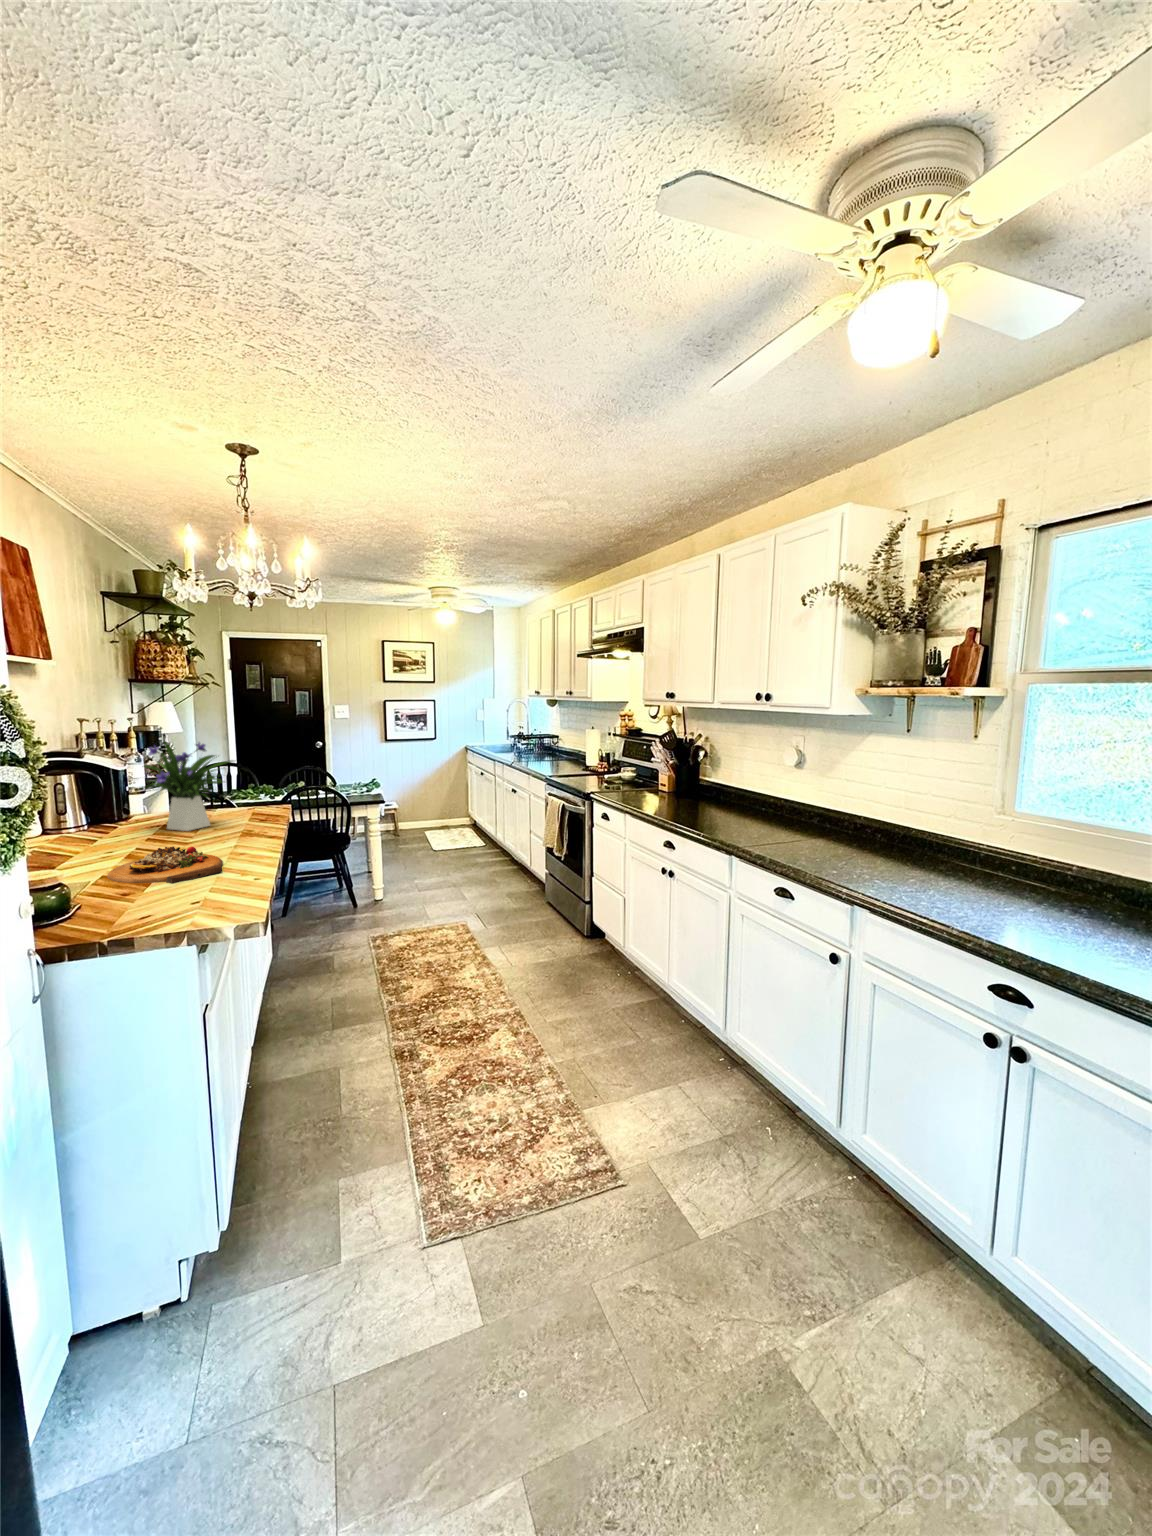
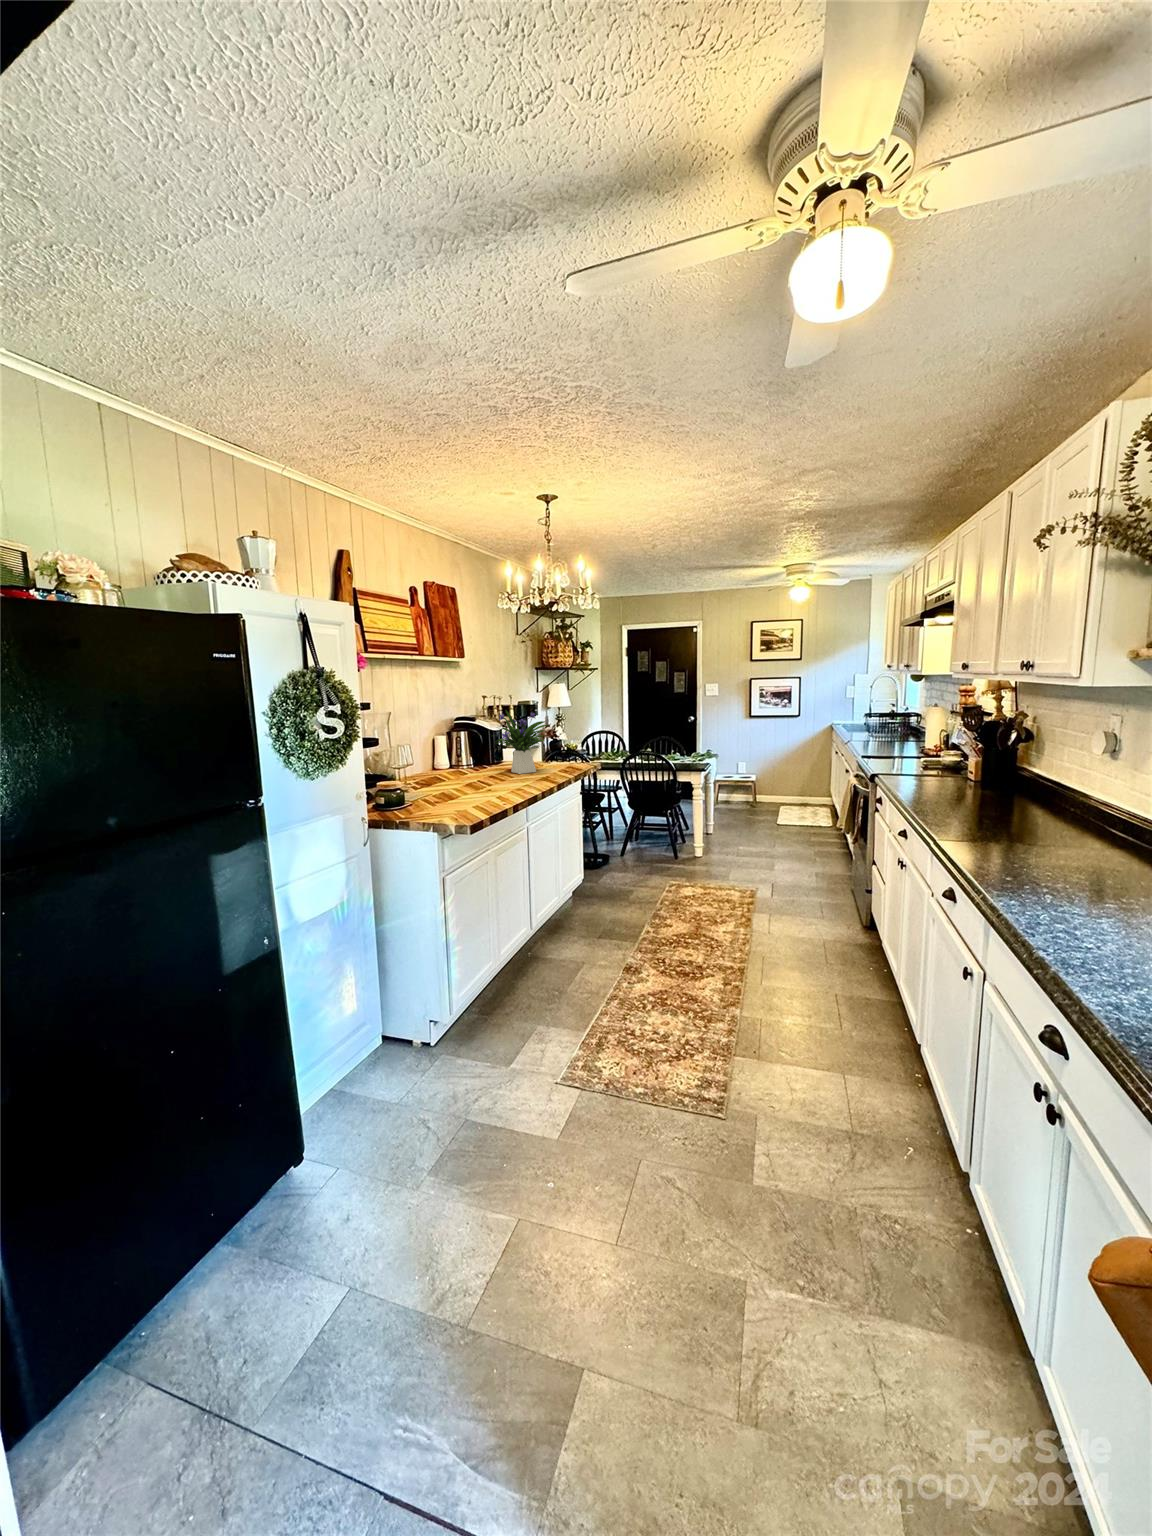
cutting board: present [107,847,223,884] -> none [443,778,506,799]

